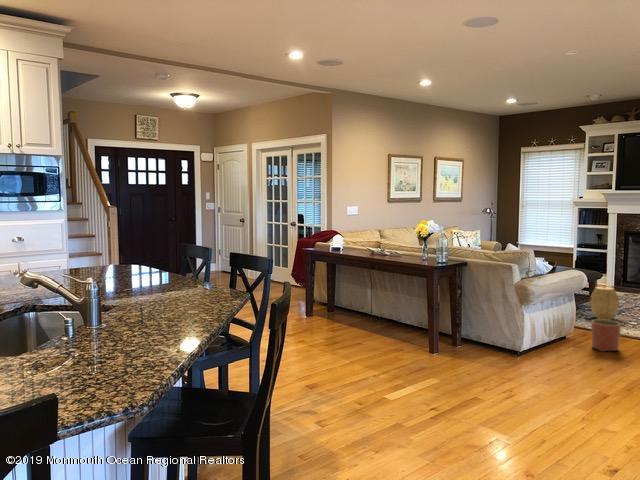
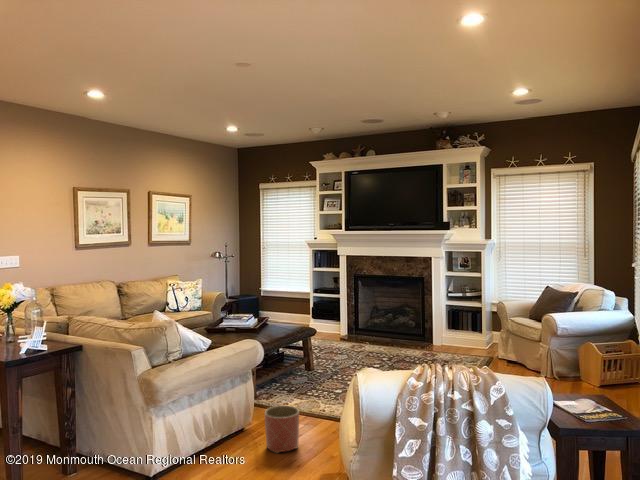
woven basket: present [590,286,619,320] -> none [296,347,327,388]

